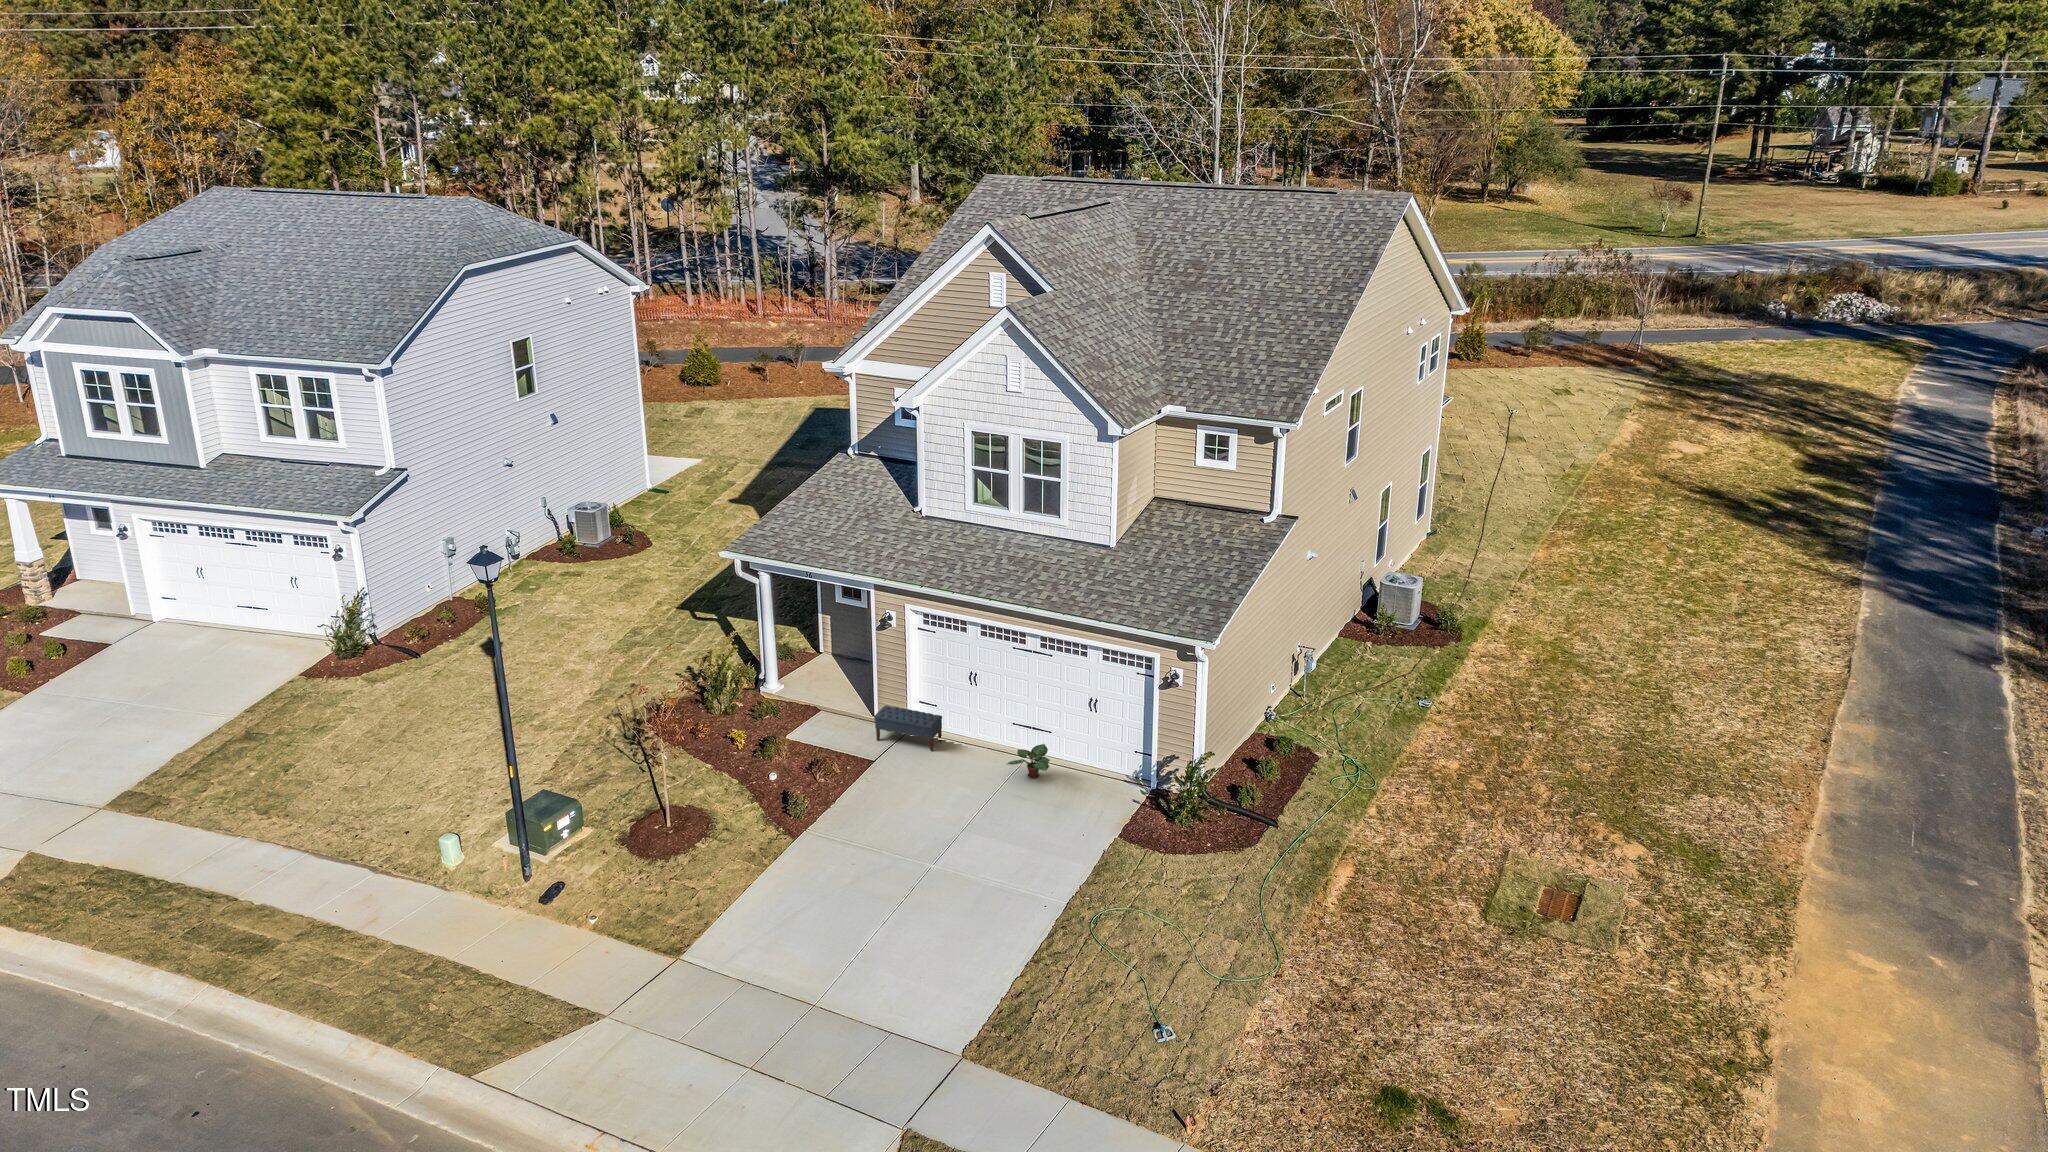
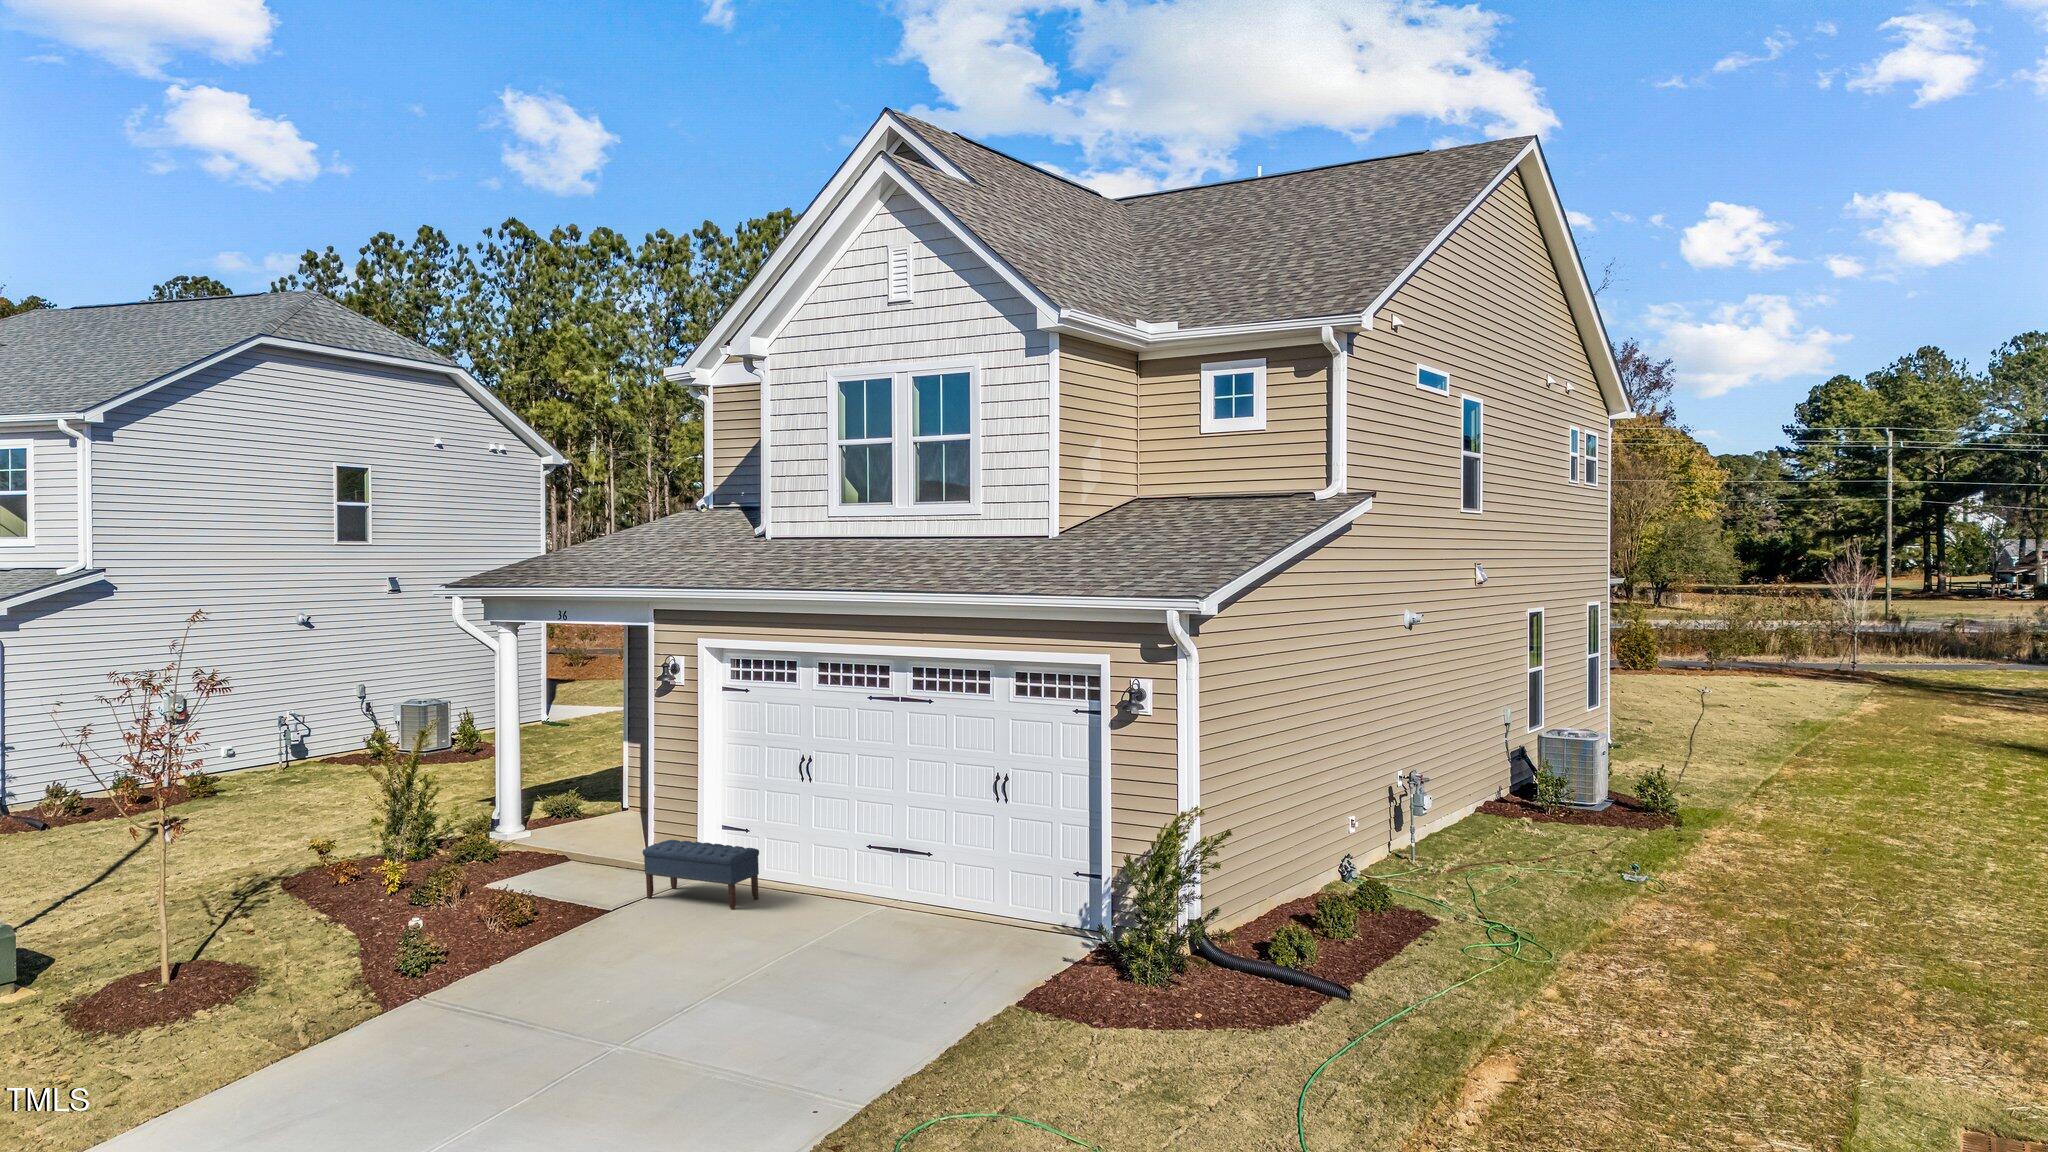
potted plant: present [1007,744,1050,778] -> none [841,880,925,939]

